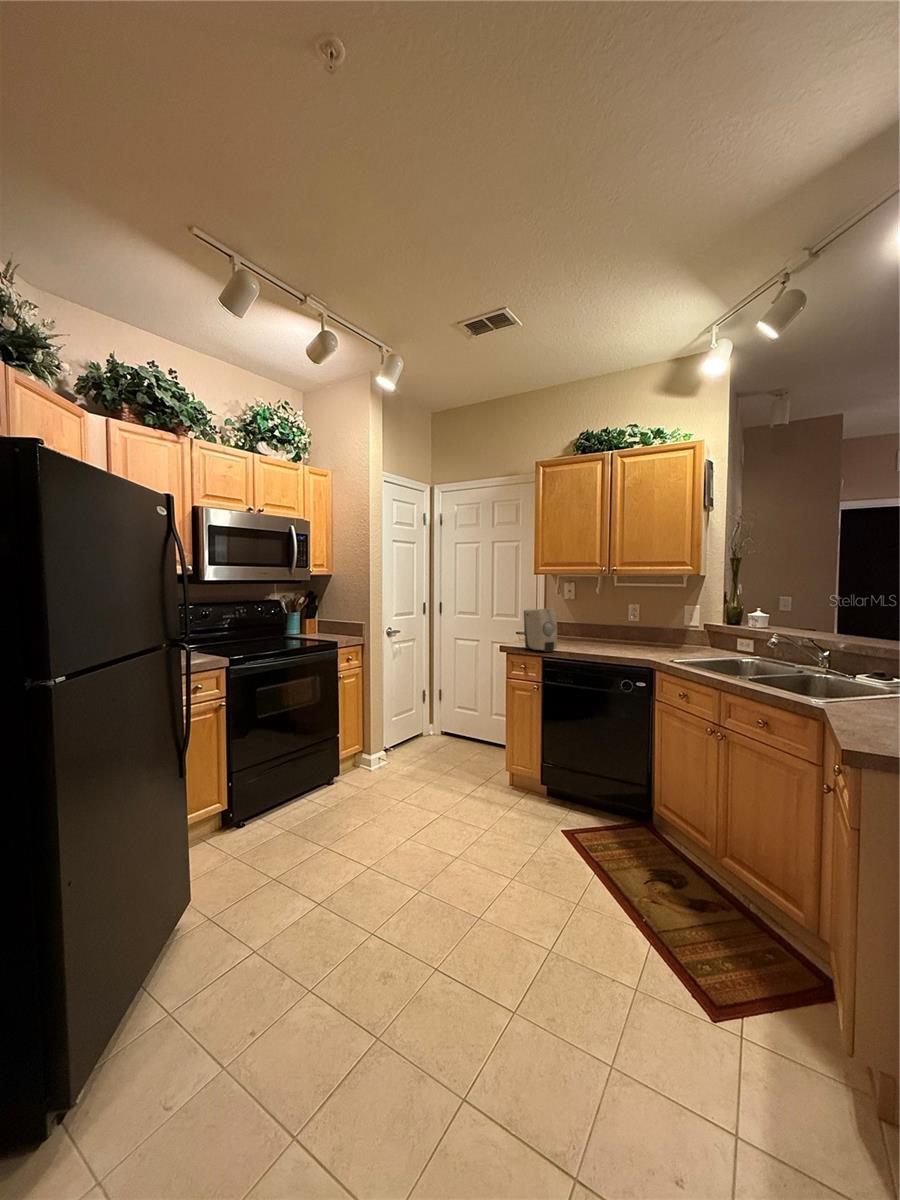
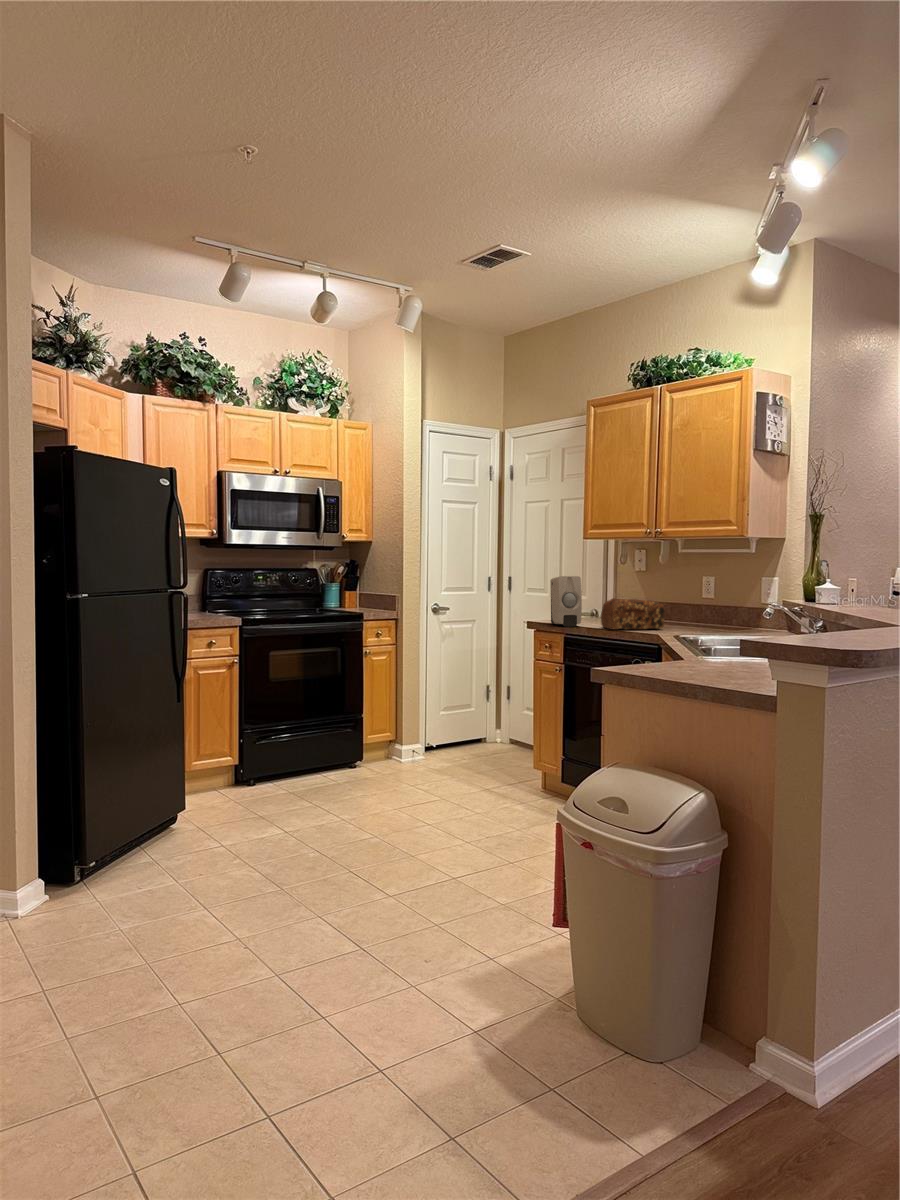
bread loaf: none [572,626,623,654] -> present [601,599,665,630]

